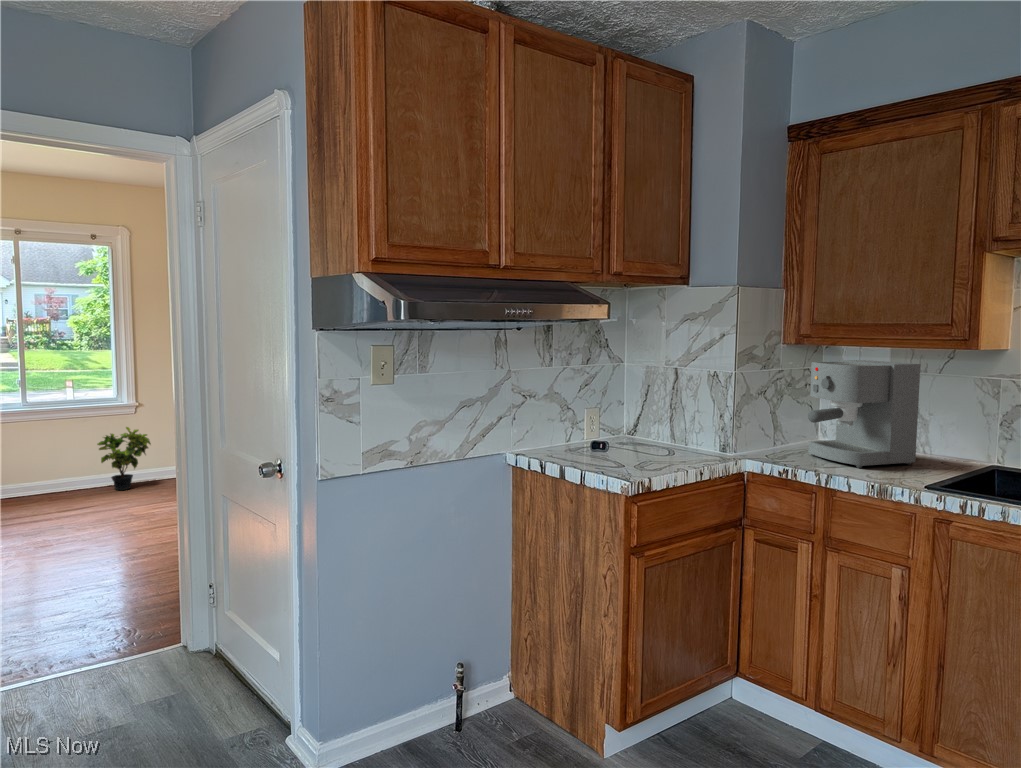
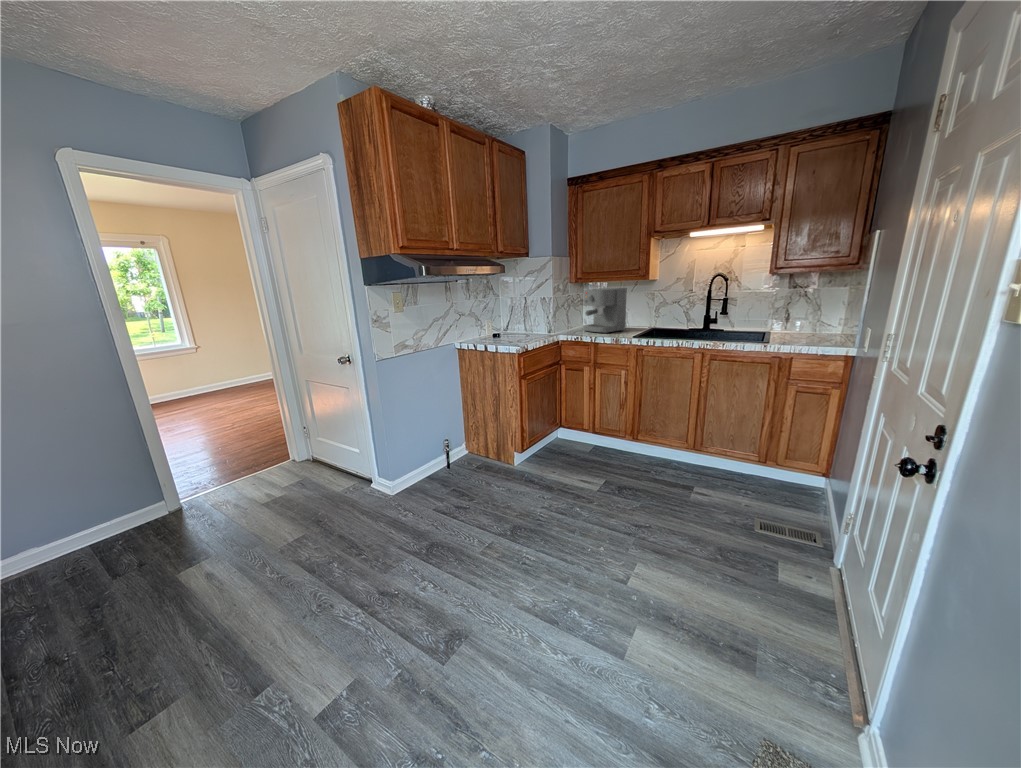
potted plant: present [97,427,151,490] -> none [176,360,213,397]

